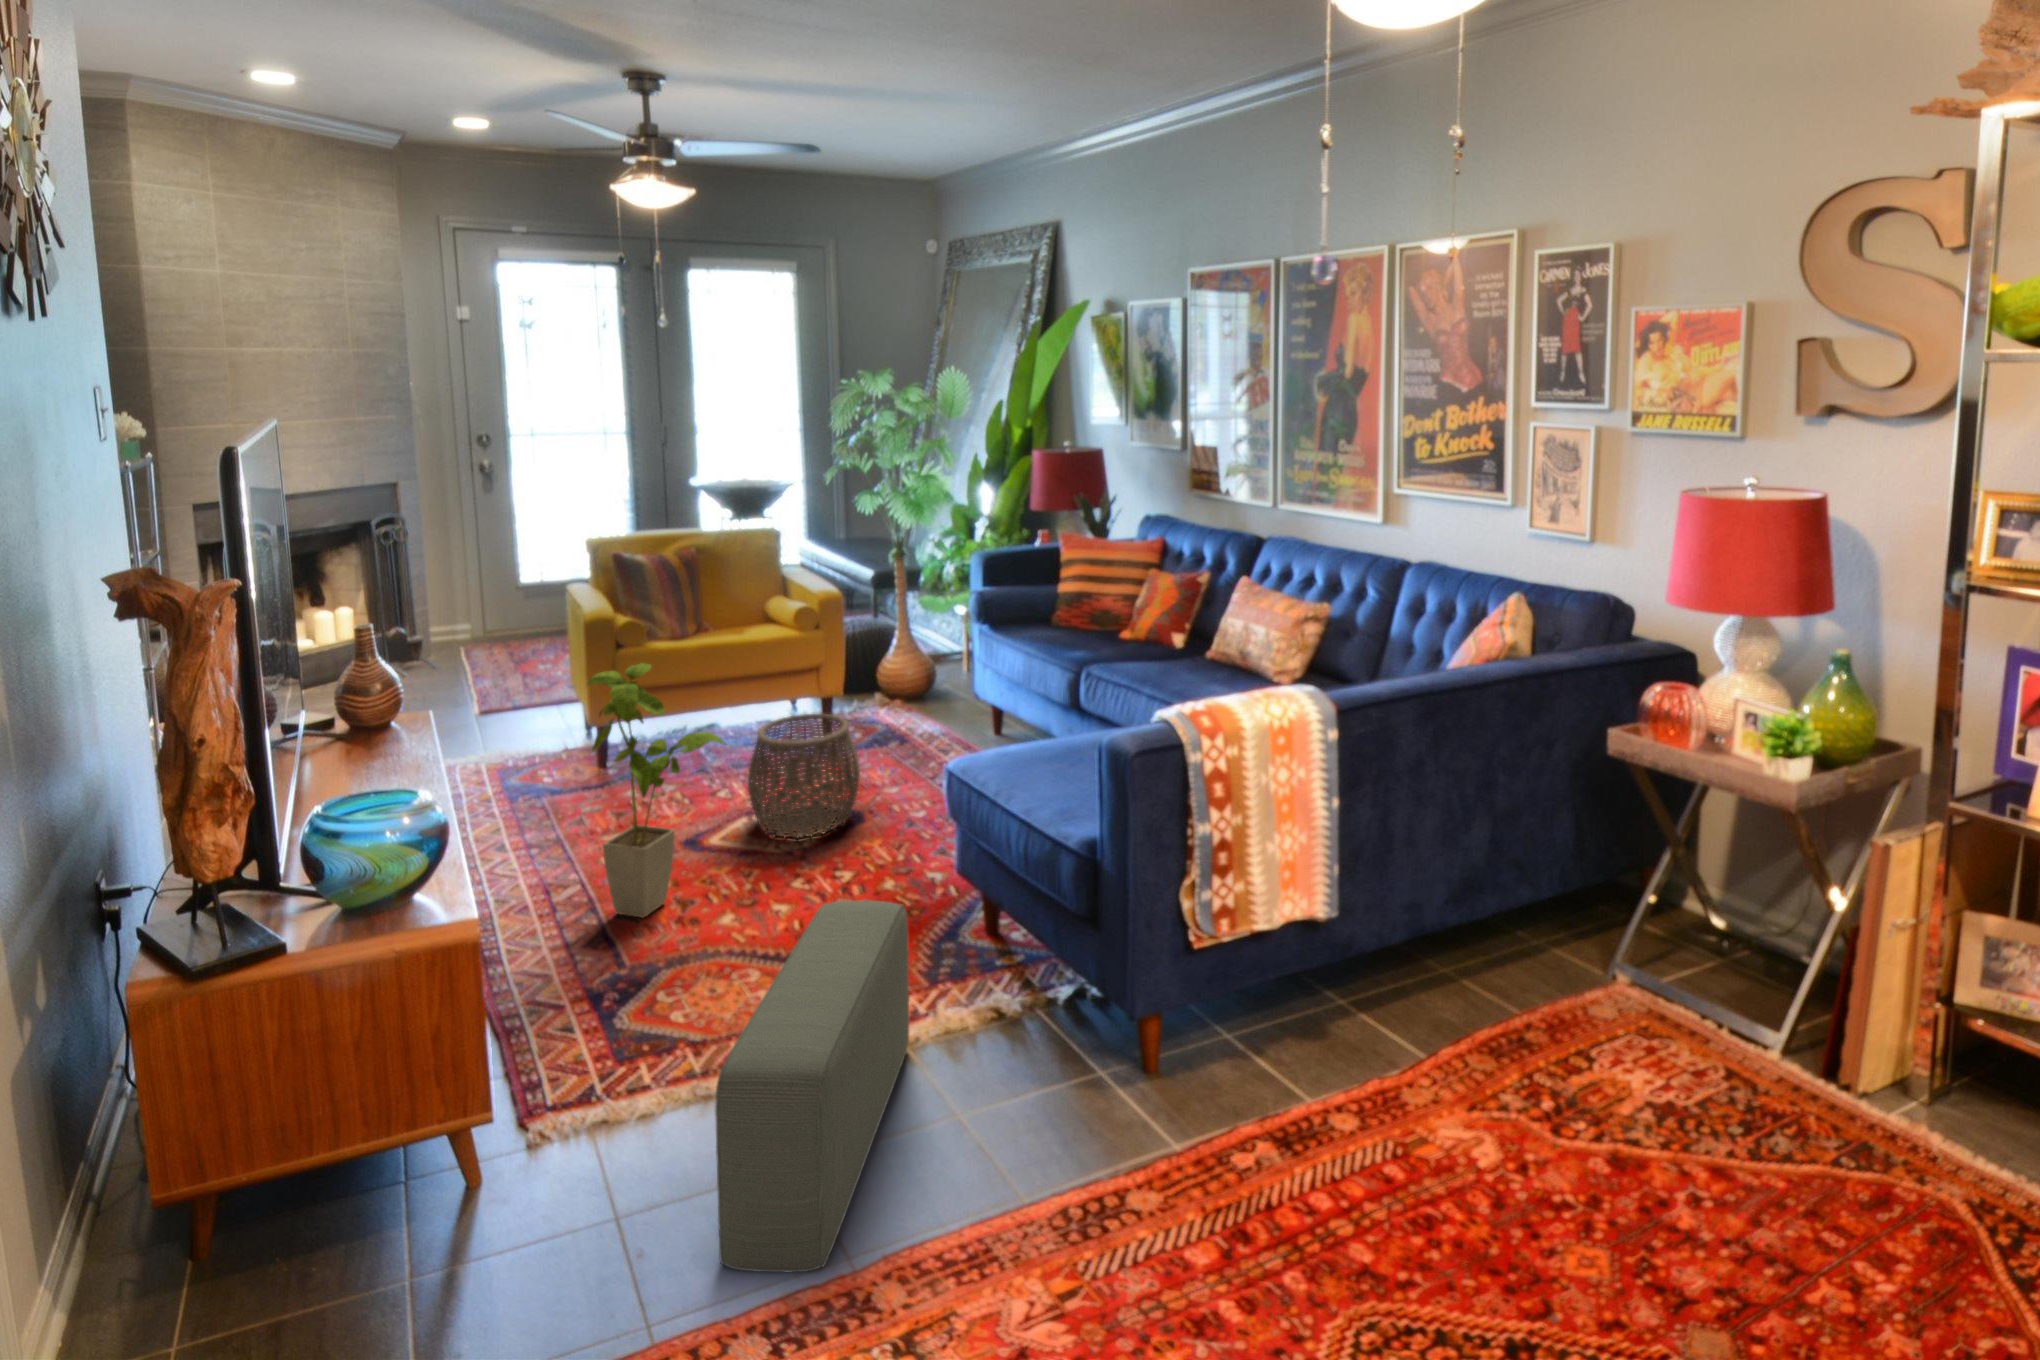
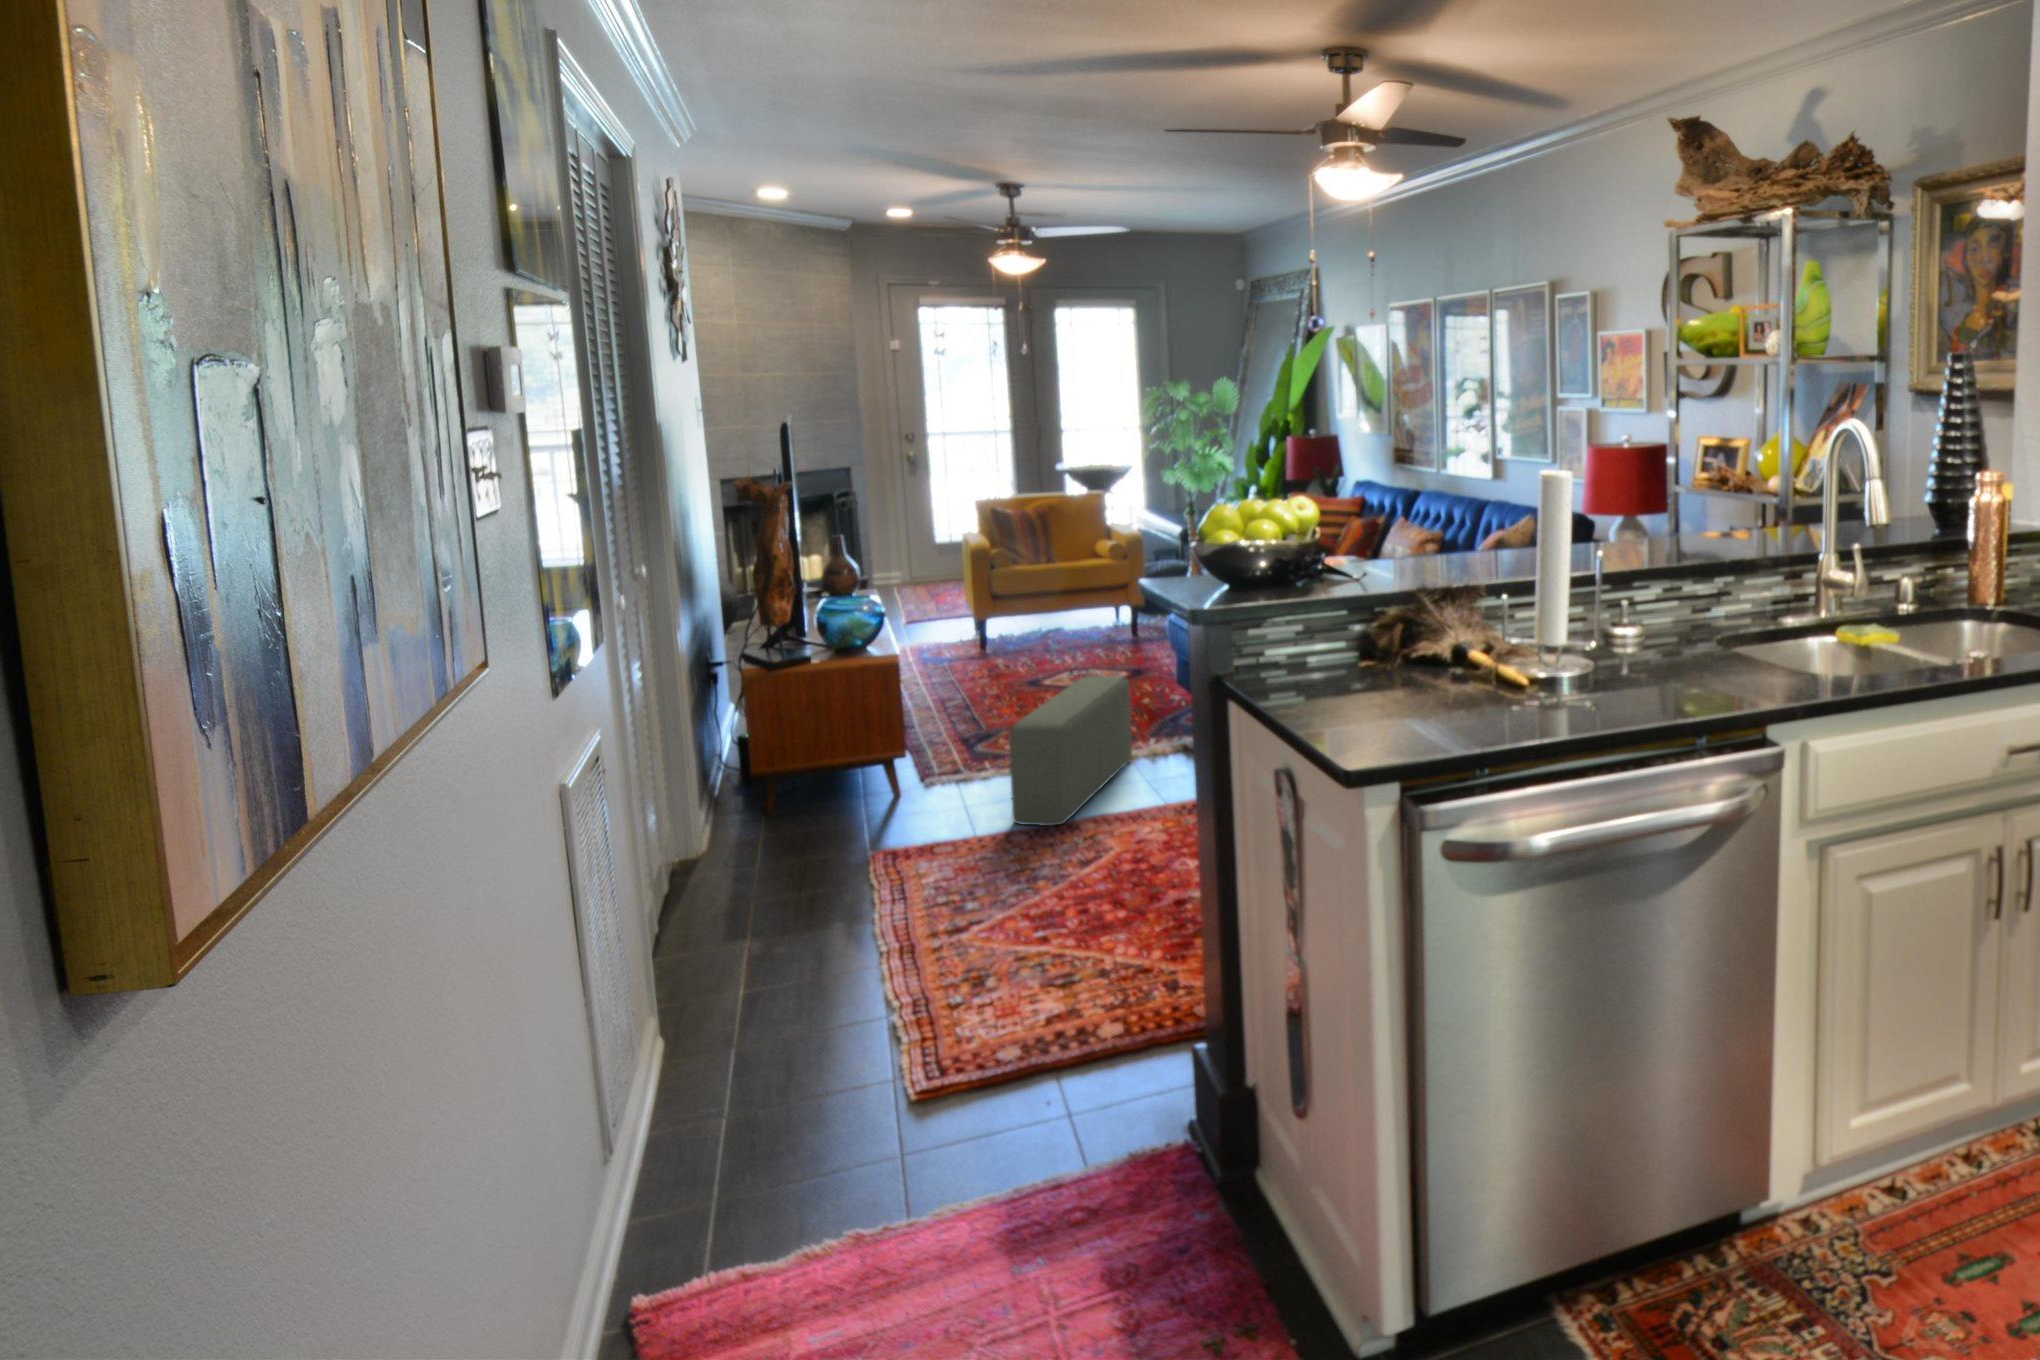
house plant: present [588,663,725,918] -> none [962,559,1047,712]
woven basket: present [748,714,860,838] -> none [1068,606,1141,680]

